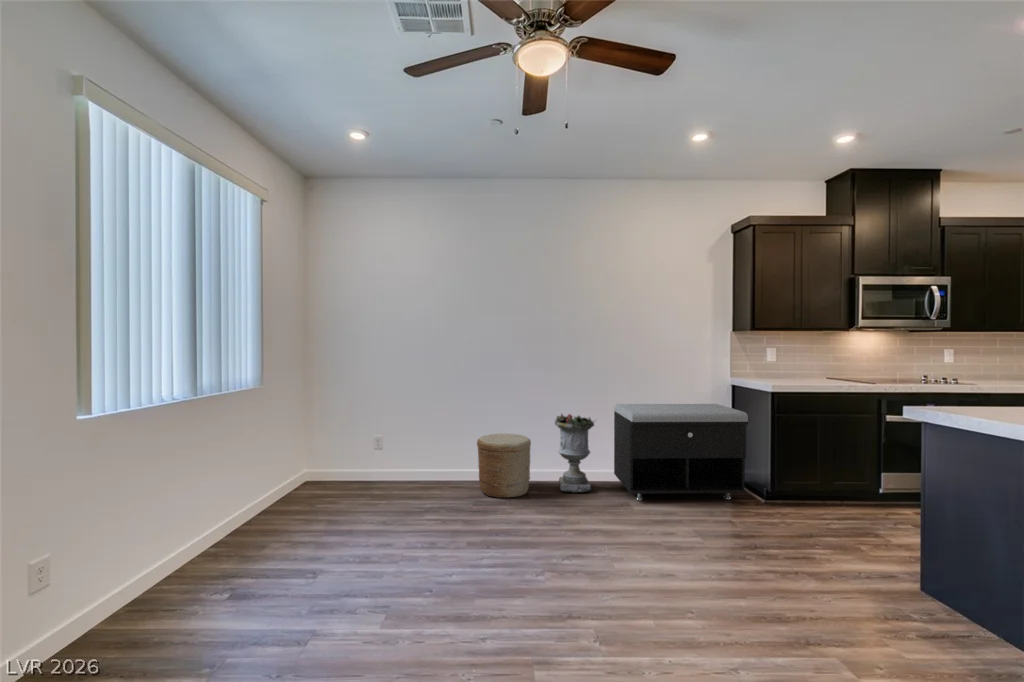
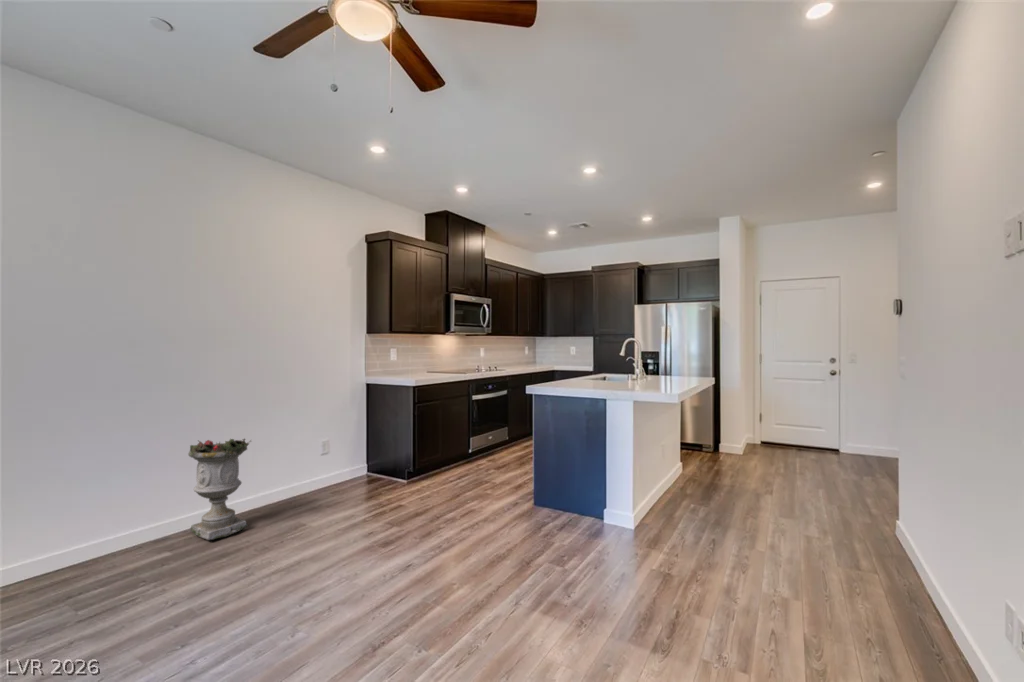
storage bench: present [614,404,748,500] -> none [260,404,397,518]
woven basket: present [477,434,531,498] -> none [54,483,162,590]

